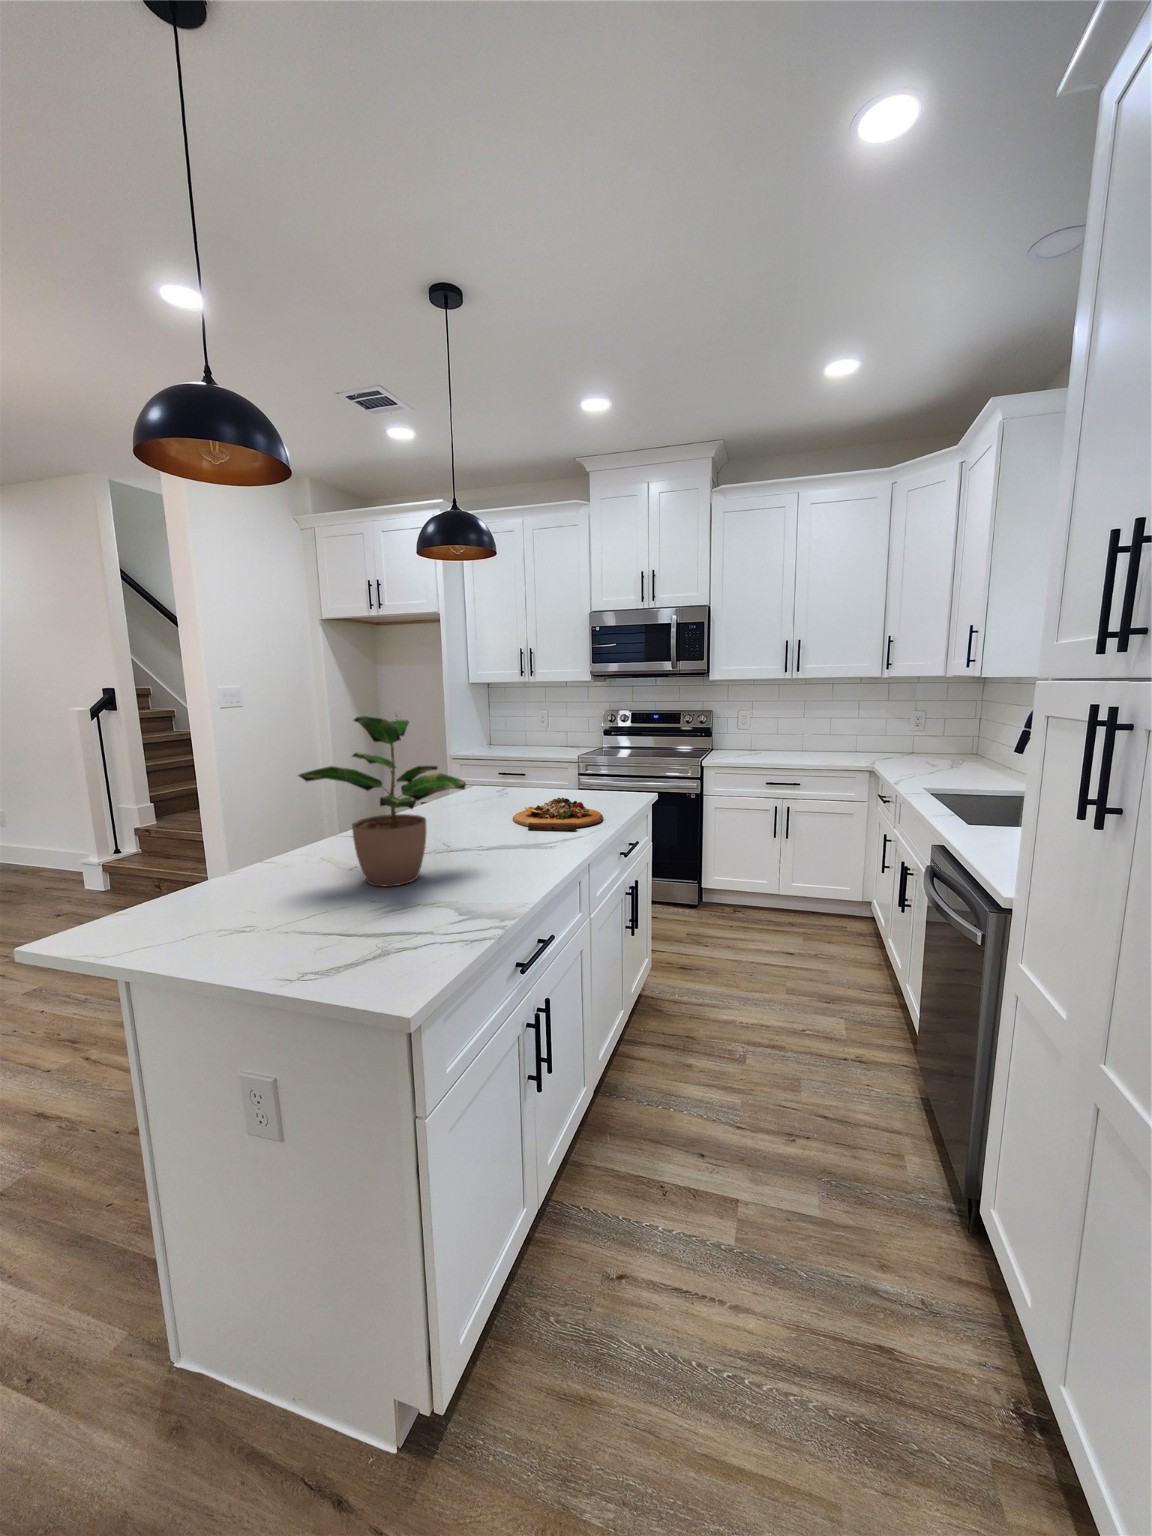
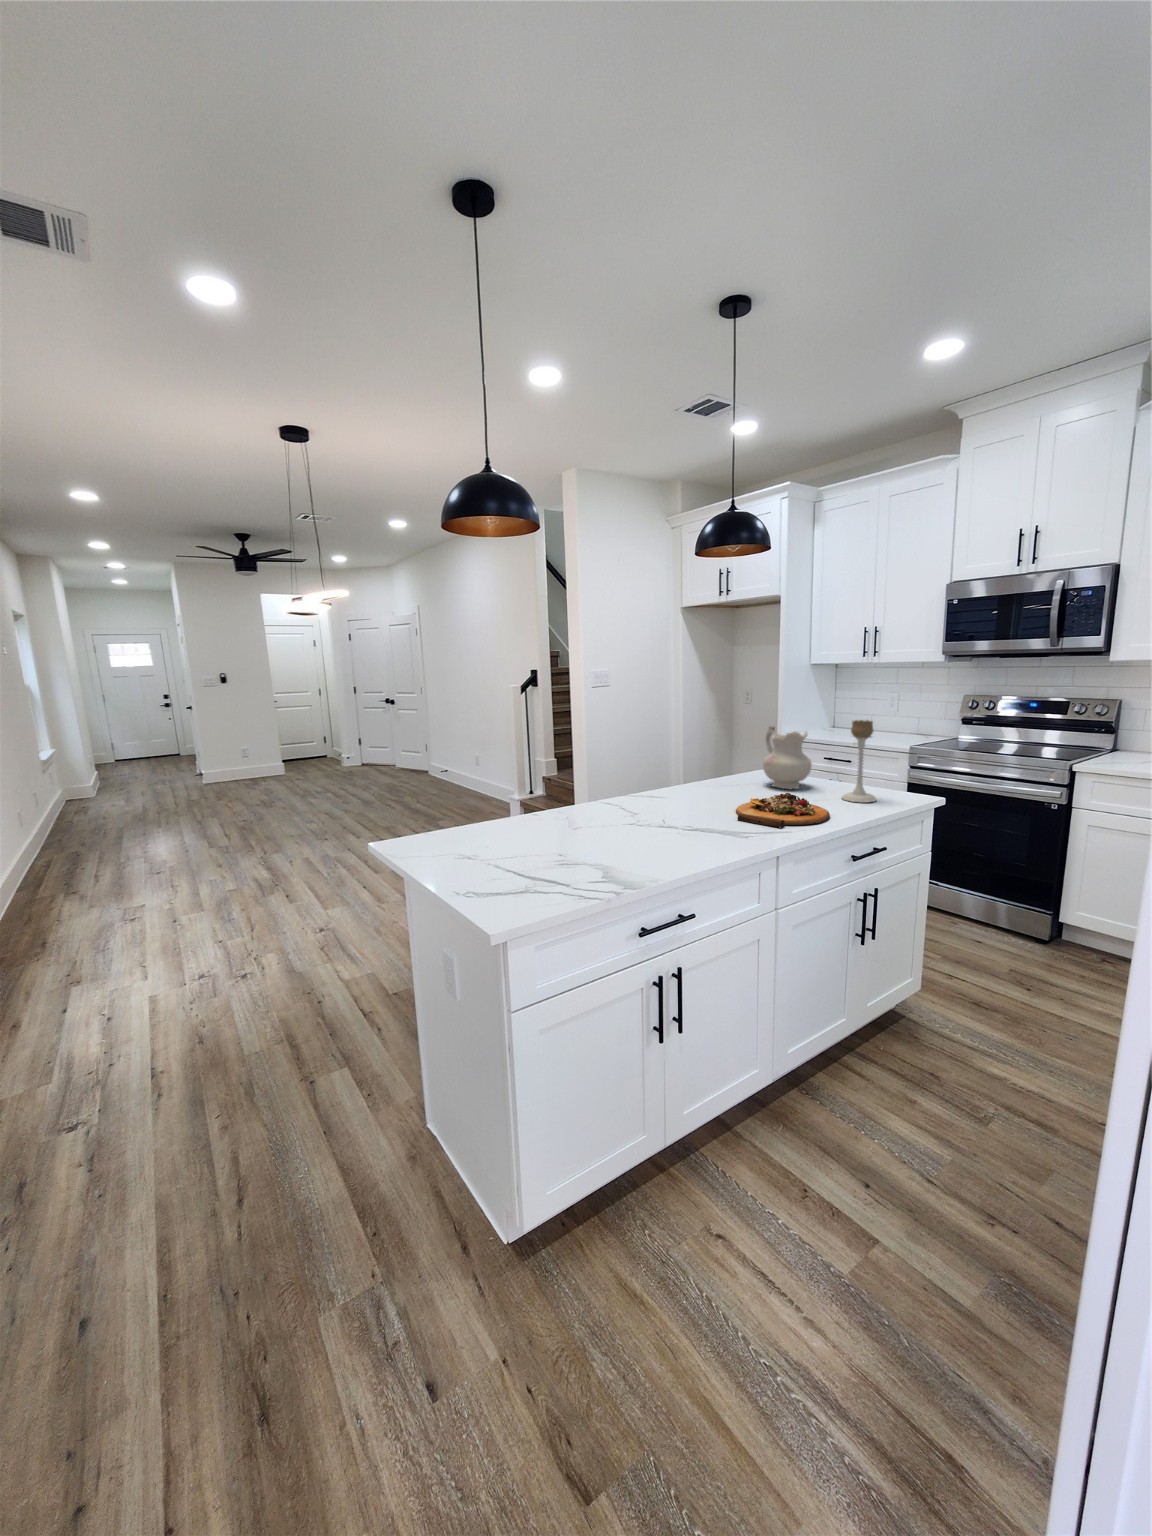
potted plant: present [299,716,466,887] -> none [514,715,645,848]
candle holder: none [586,725,616,802] -> present [842,720,876,803]
ceramic pitcher: none [501,736,550,798] -> present [763,726,812,789]

